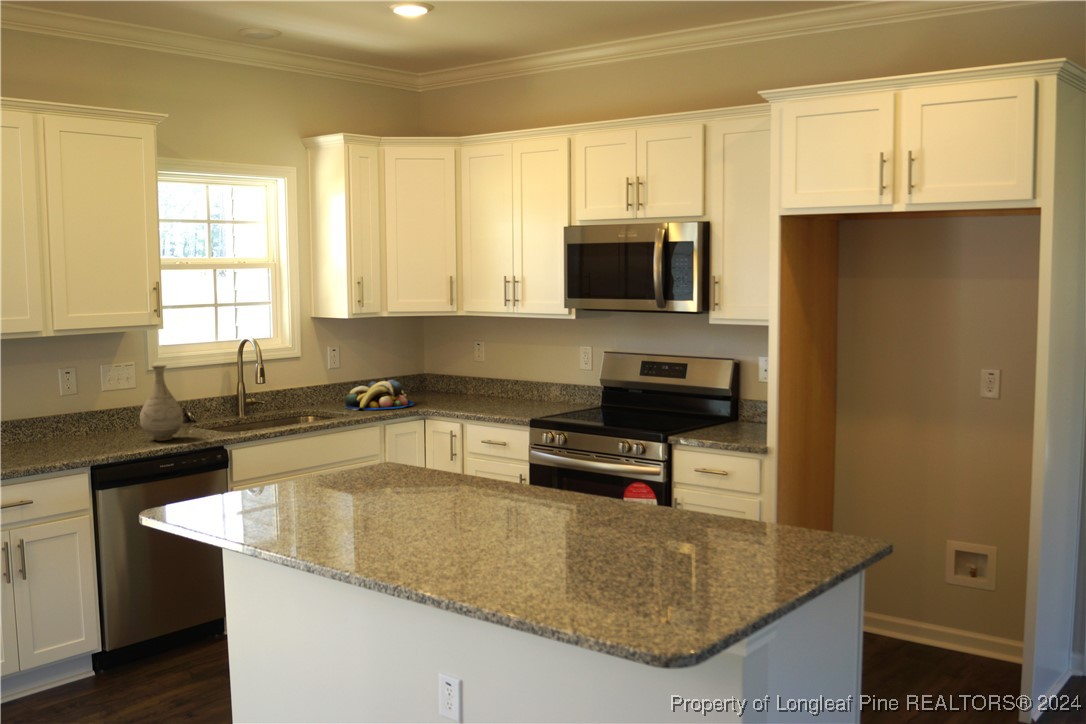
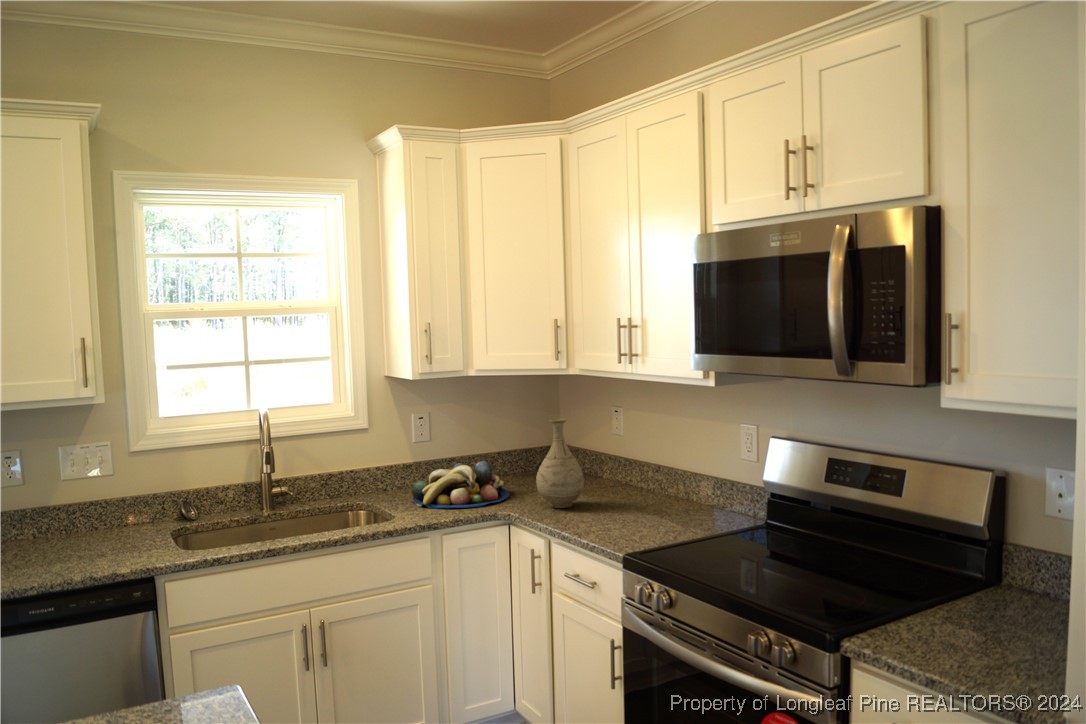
vase: present [140,365,183,441] -> present [536,419,584,508]

